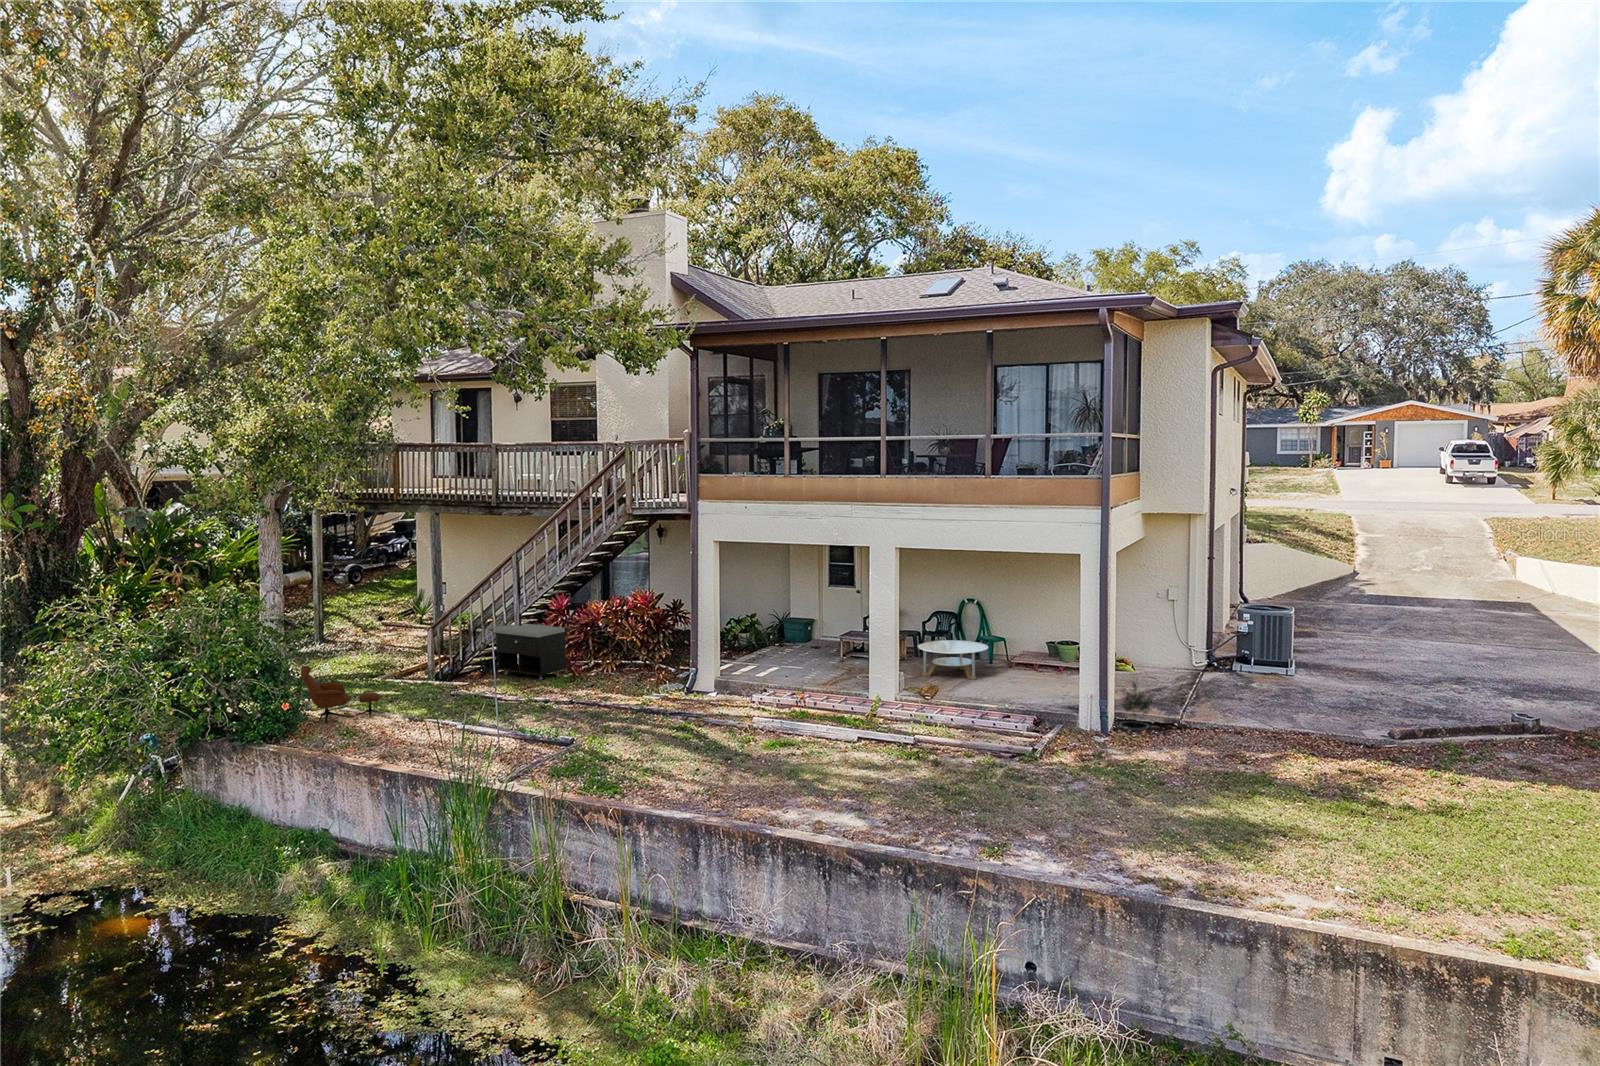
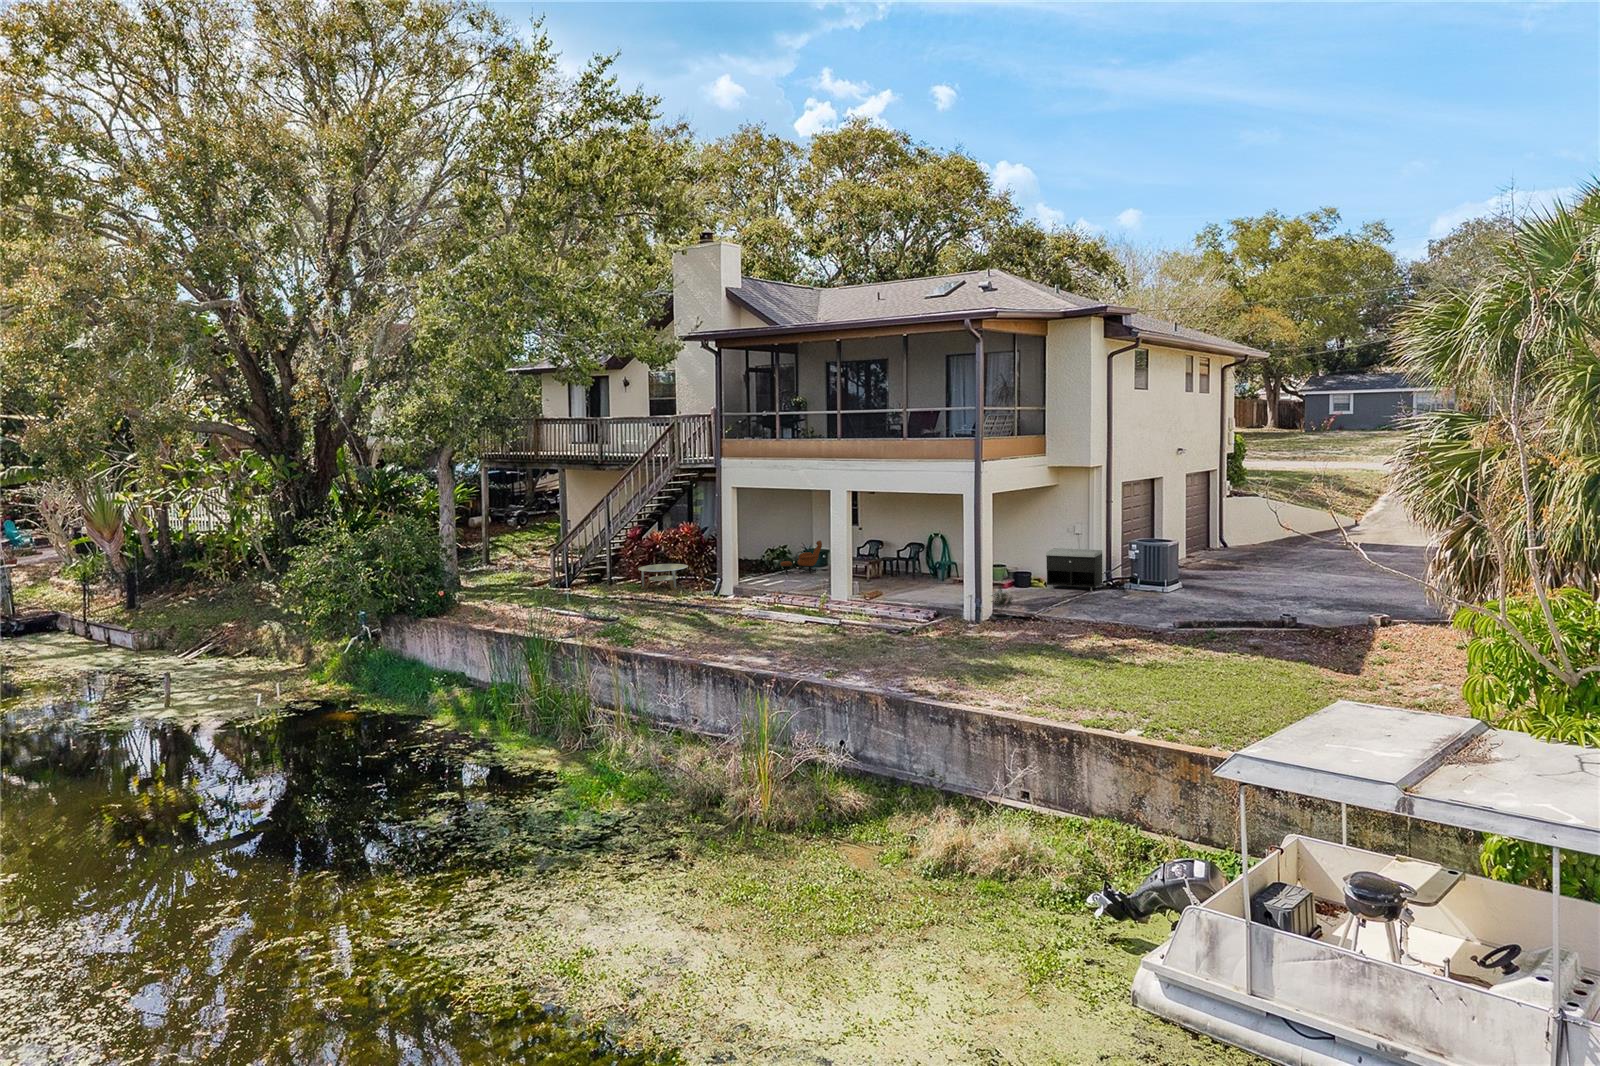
storage bench: present [494,623,566,679] -> present [1046,548,1102,591]
round table: present [918,640,988,680] -> present [638,564,688,590]
lounge chair: present [301,666,384,723] -> present [780,540,822,574]

